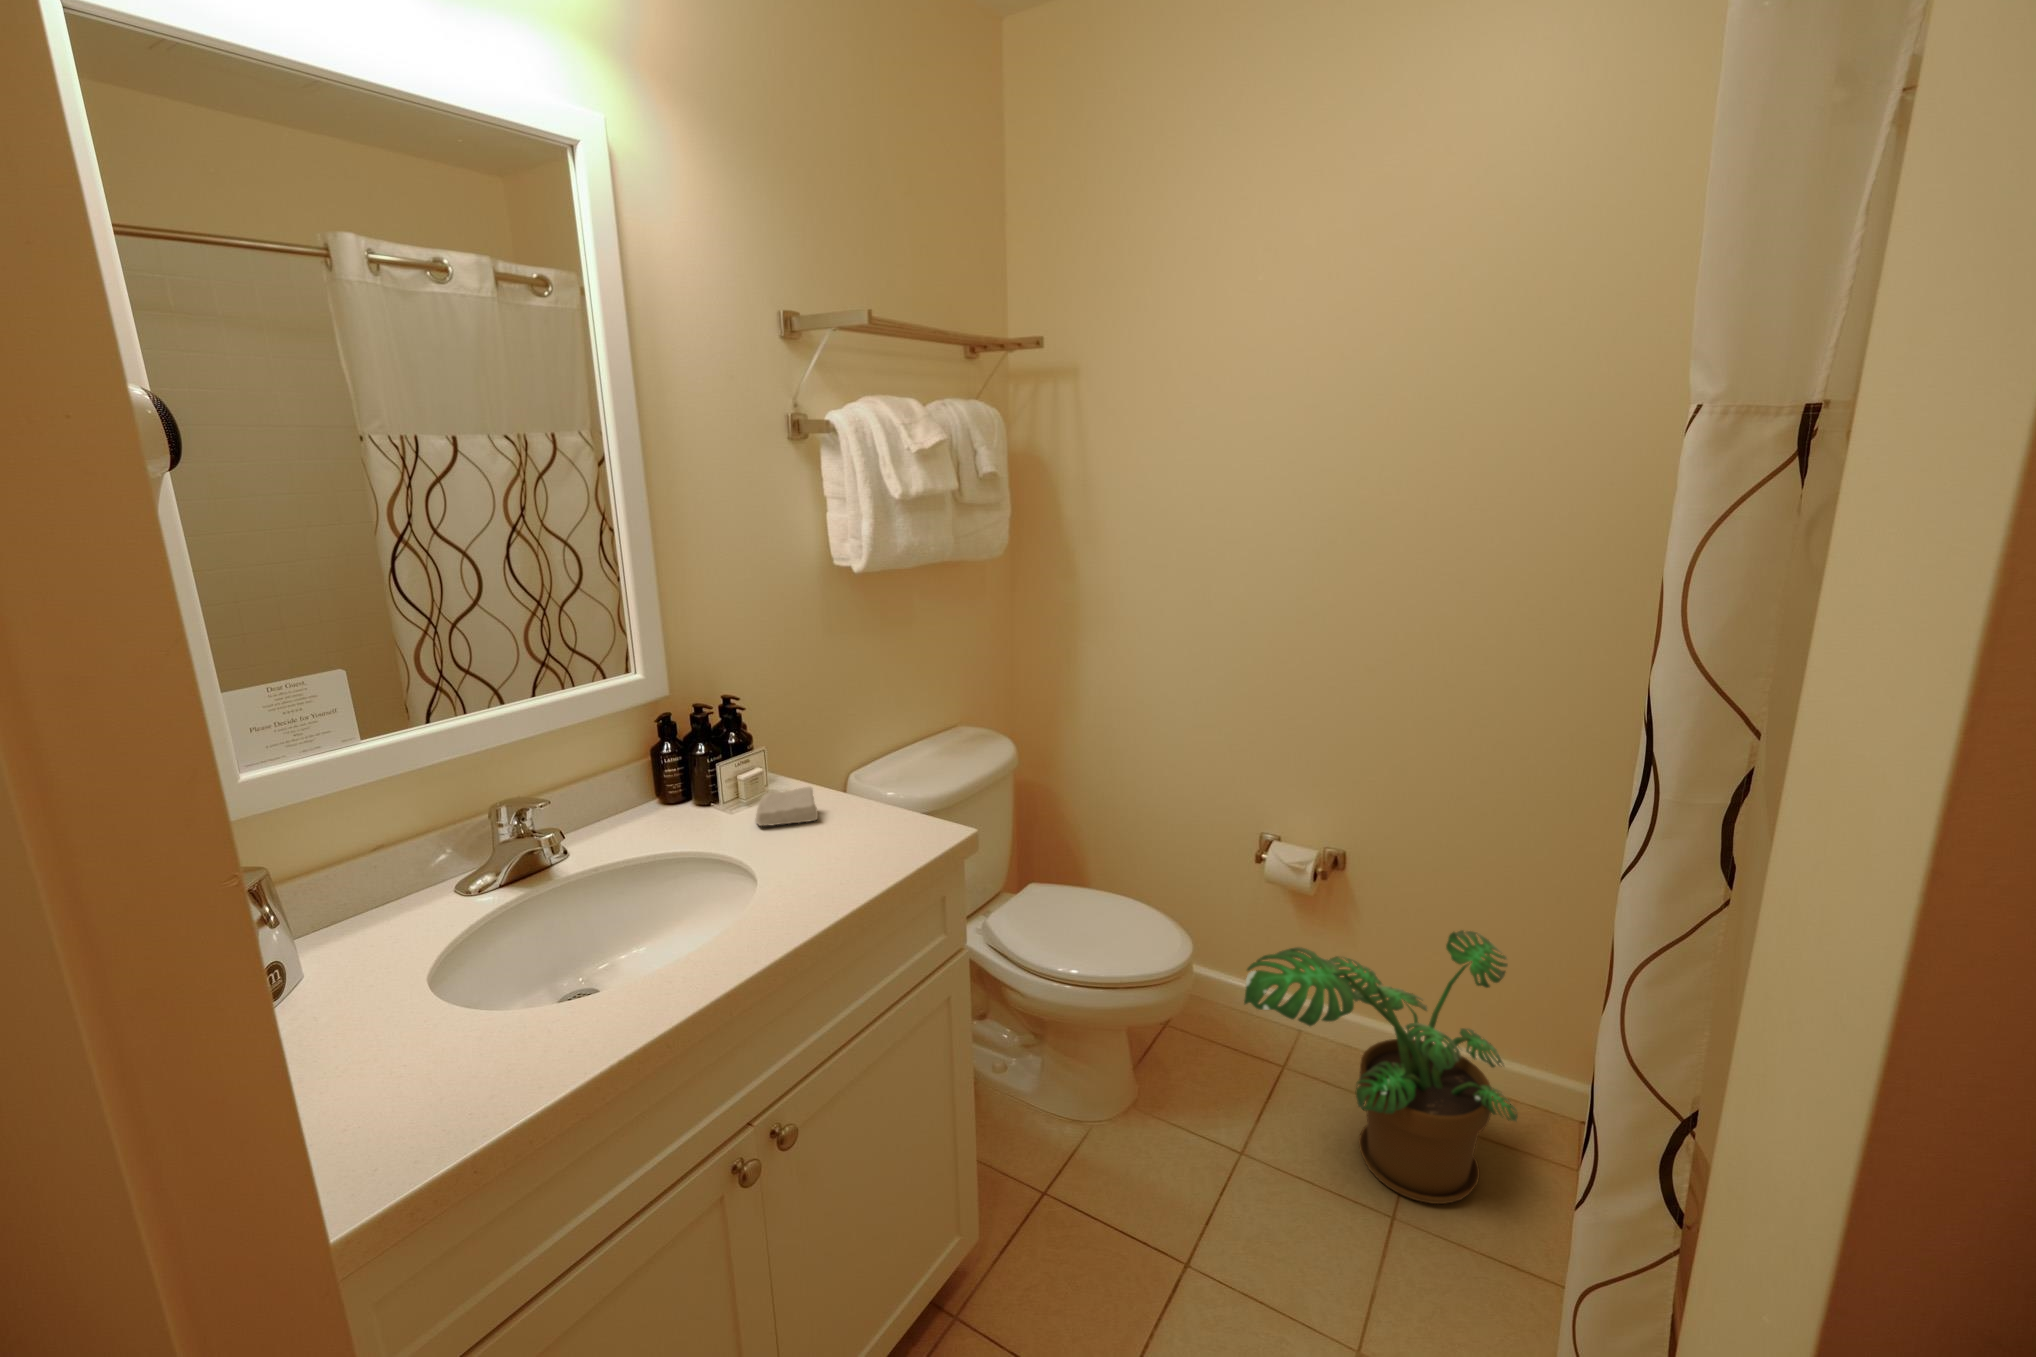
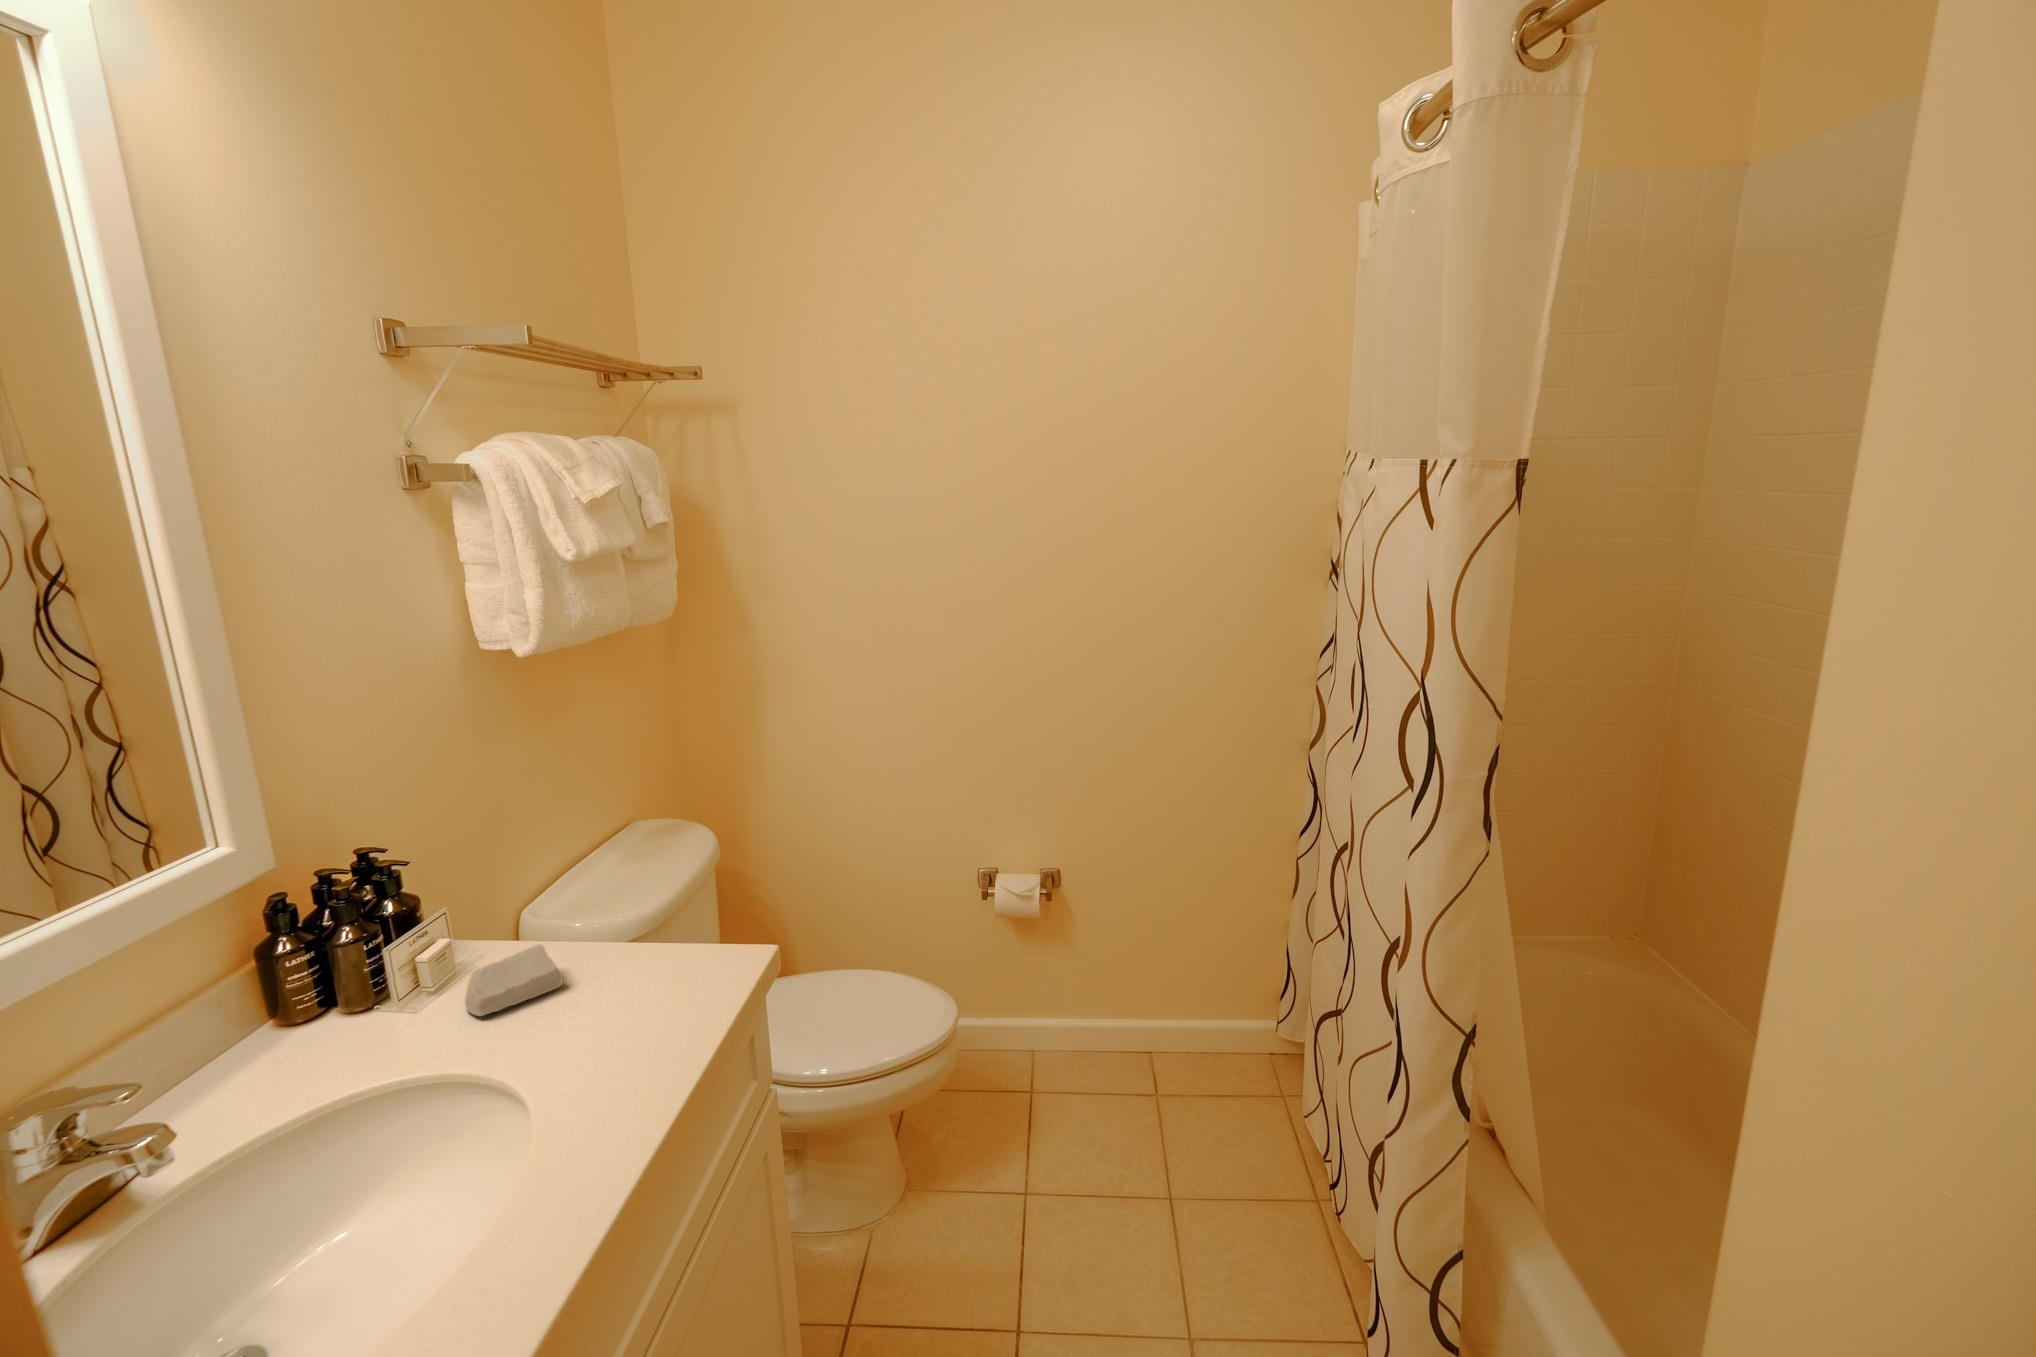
potted plant: present [1244,931,1518,1204] -> none [1016,915,1241,1171]

